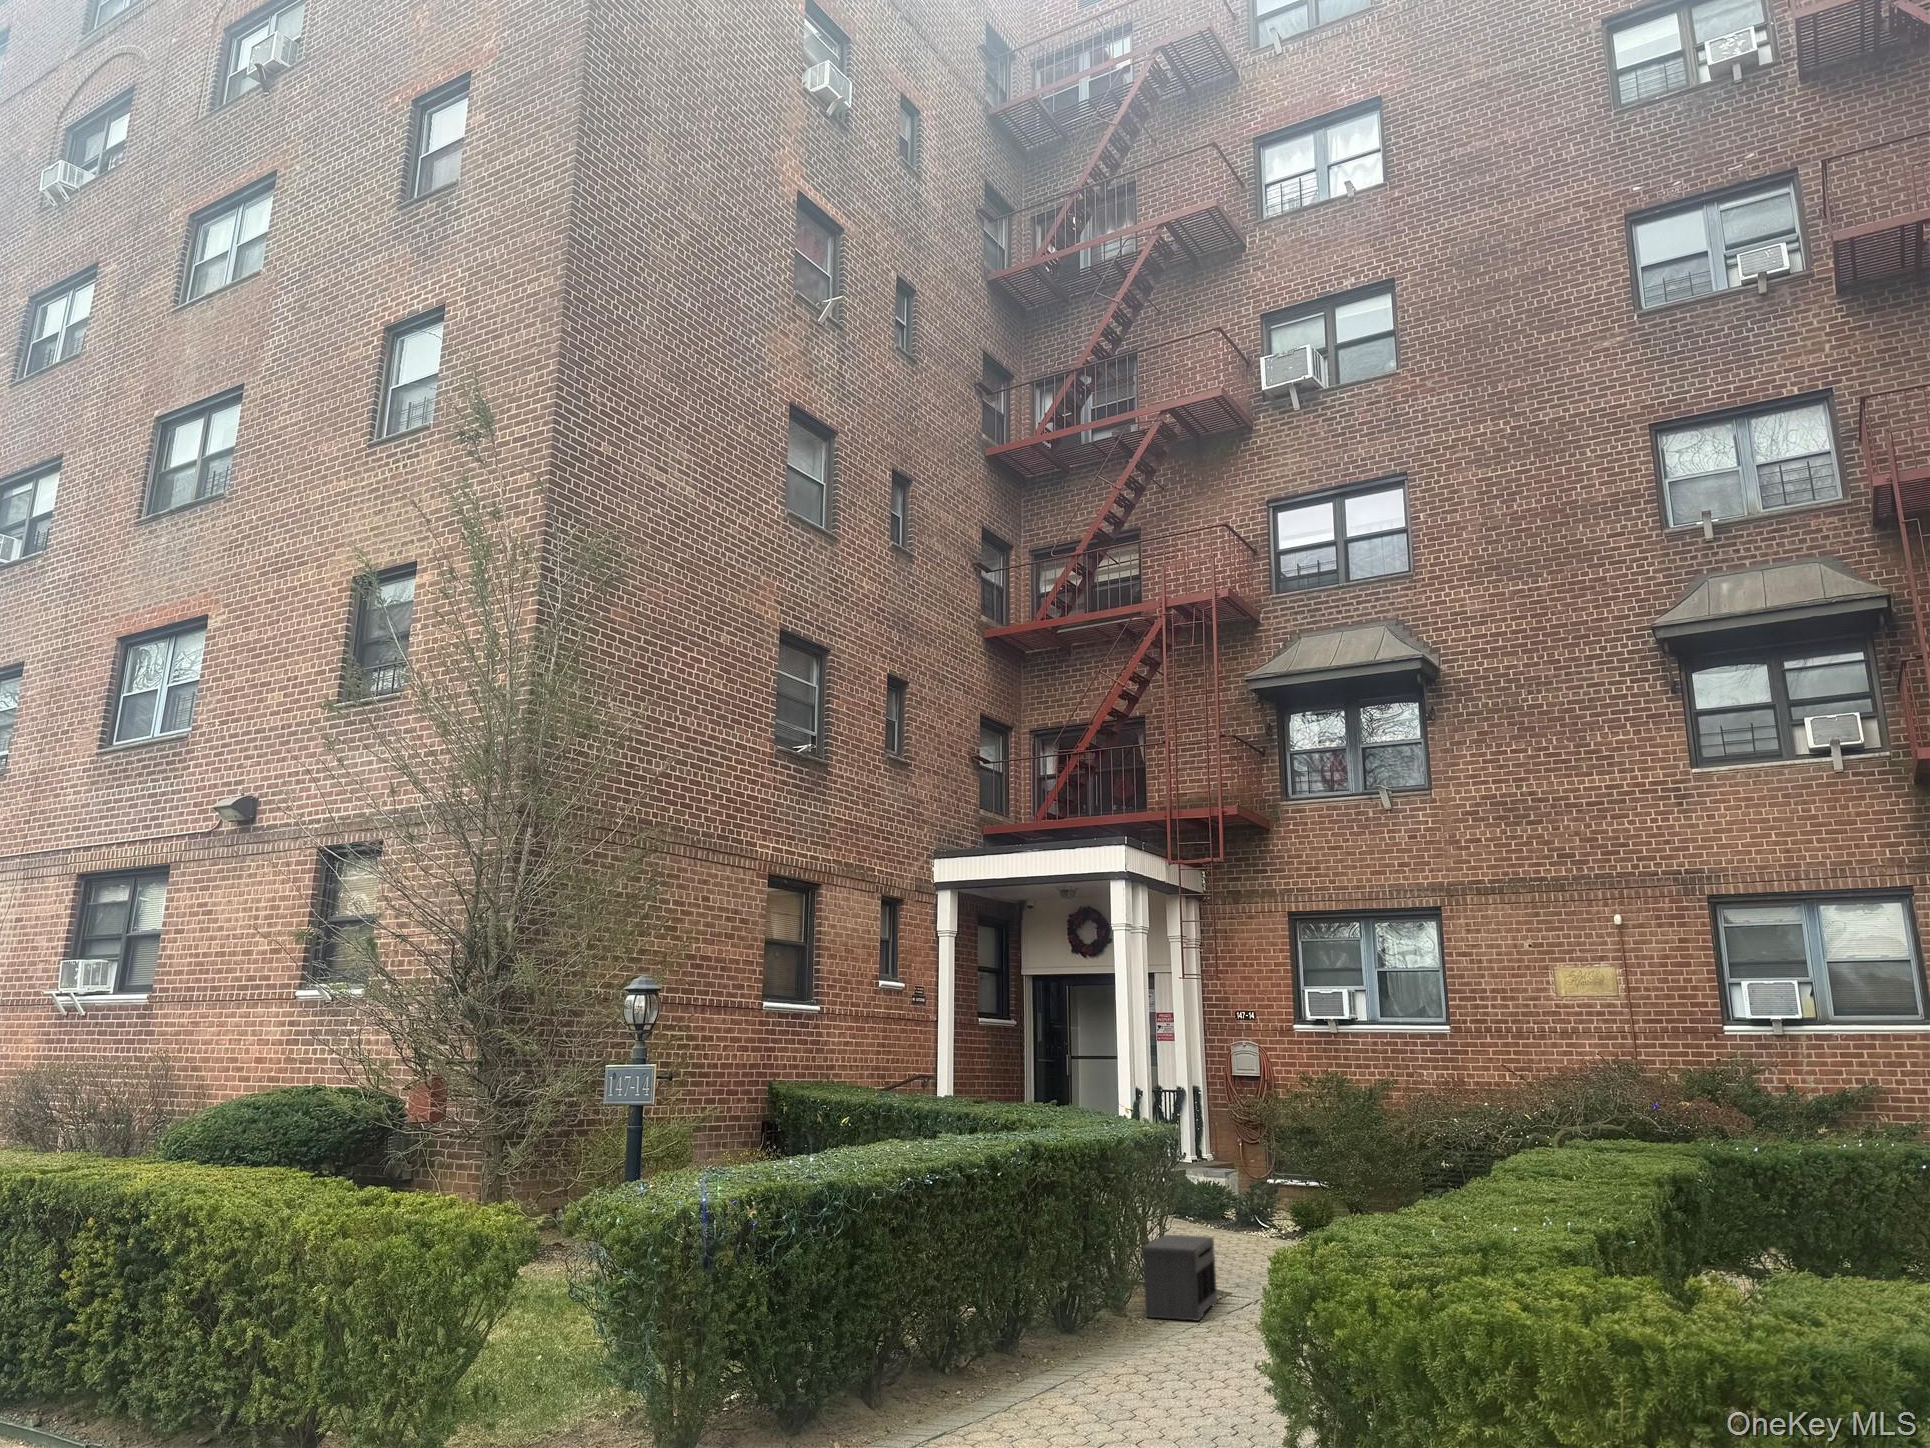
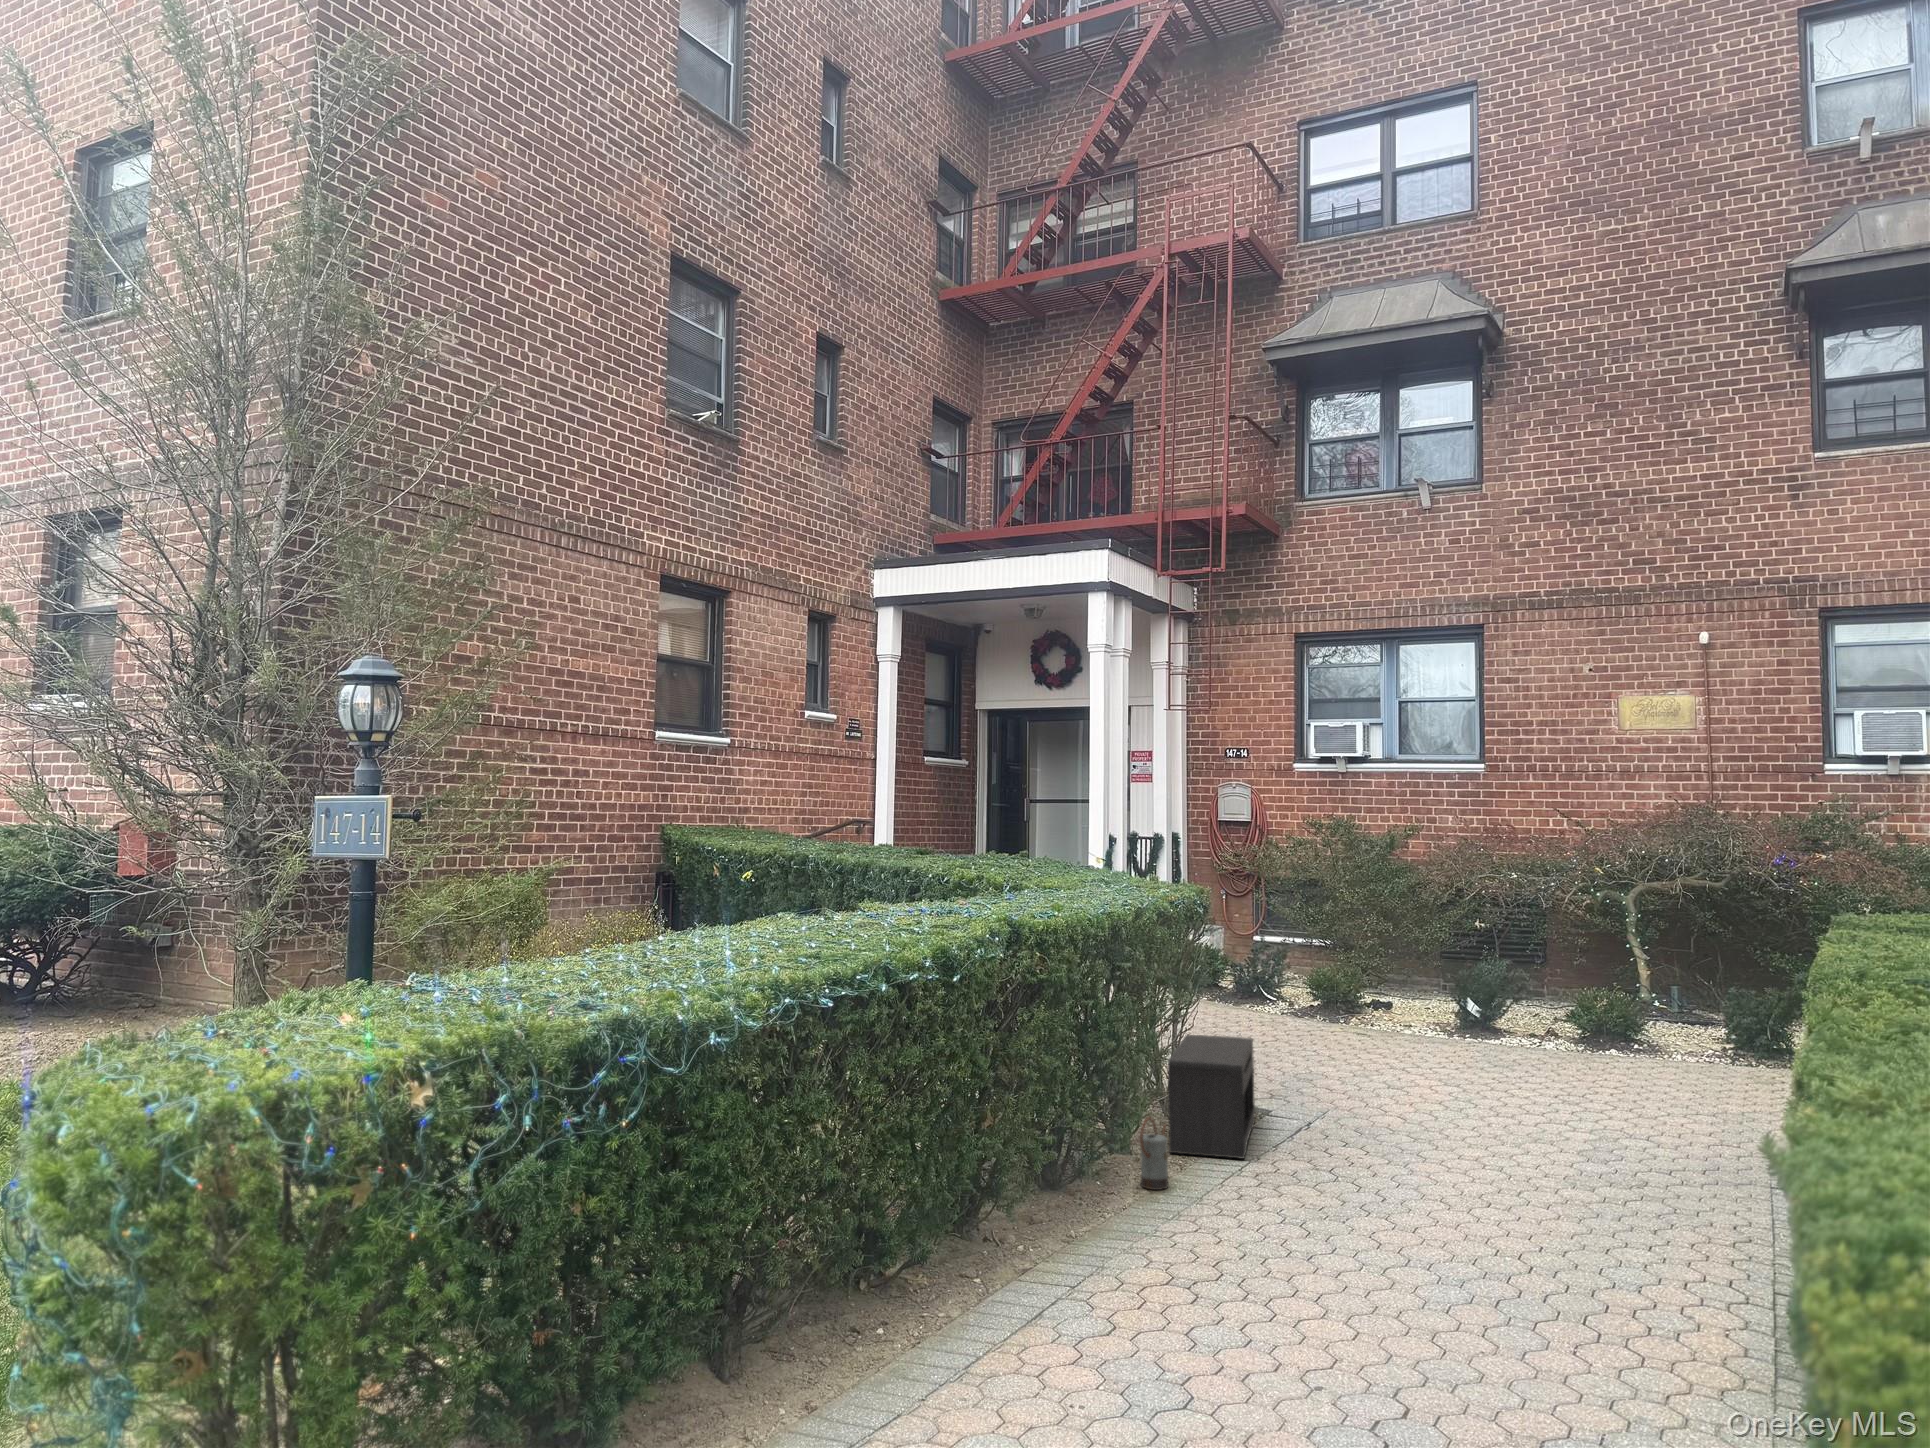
watering can: none [1116,1282,1138,1335] -> present [1140,1117,1168,1190]

